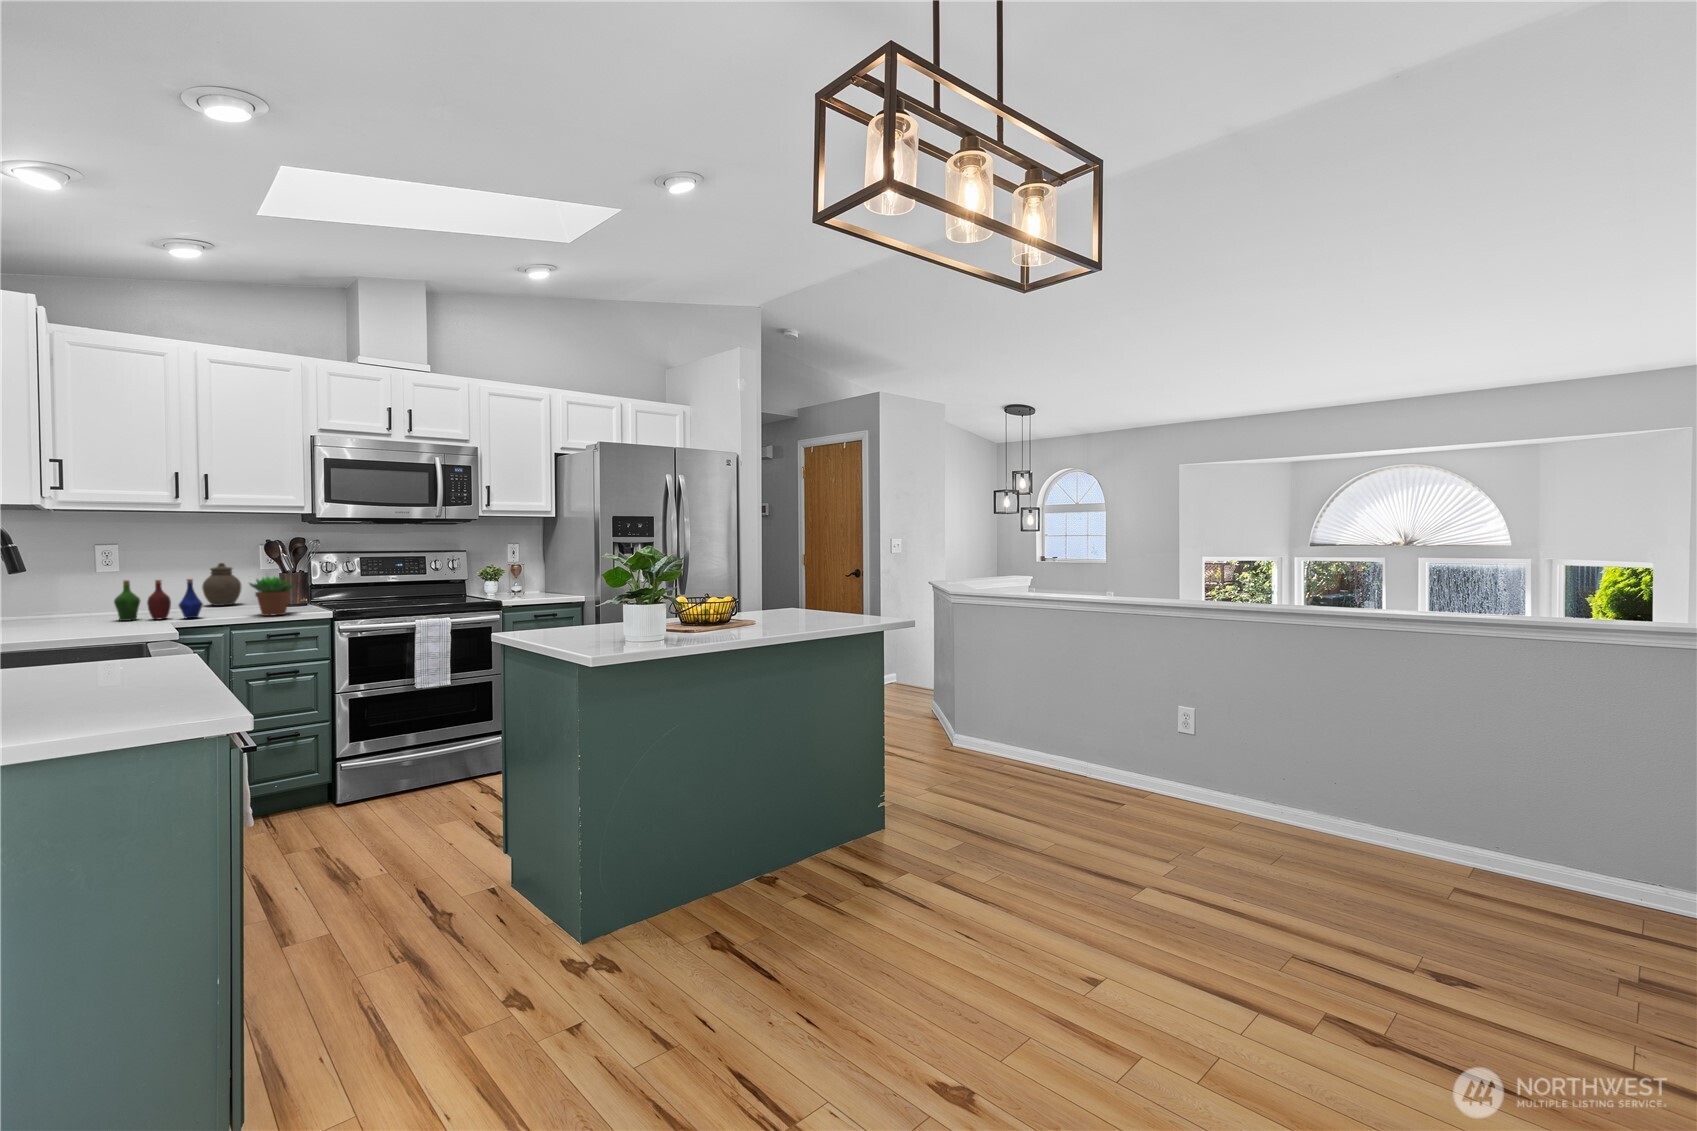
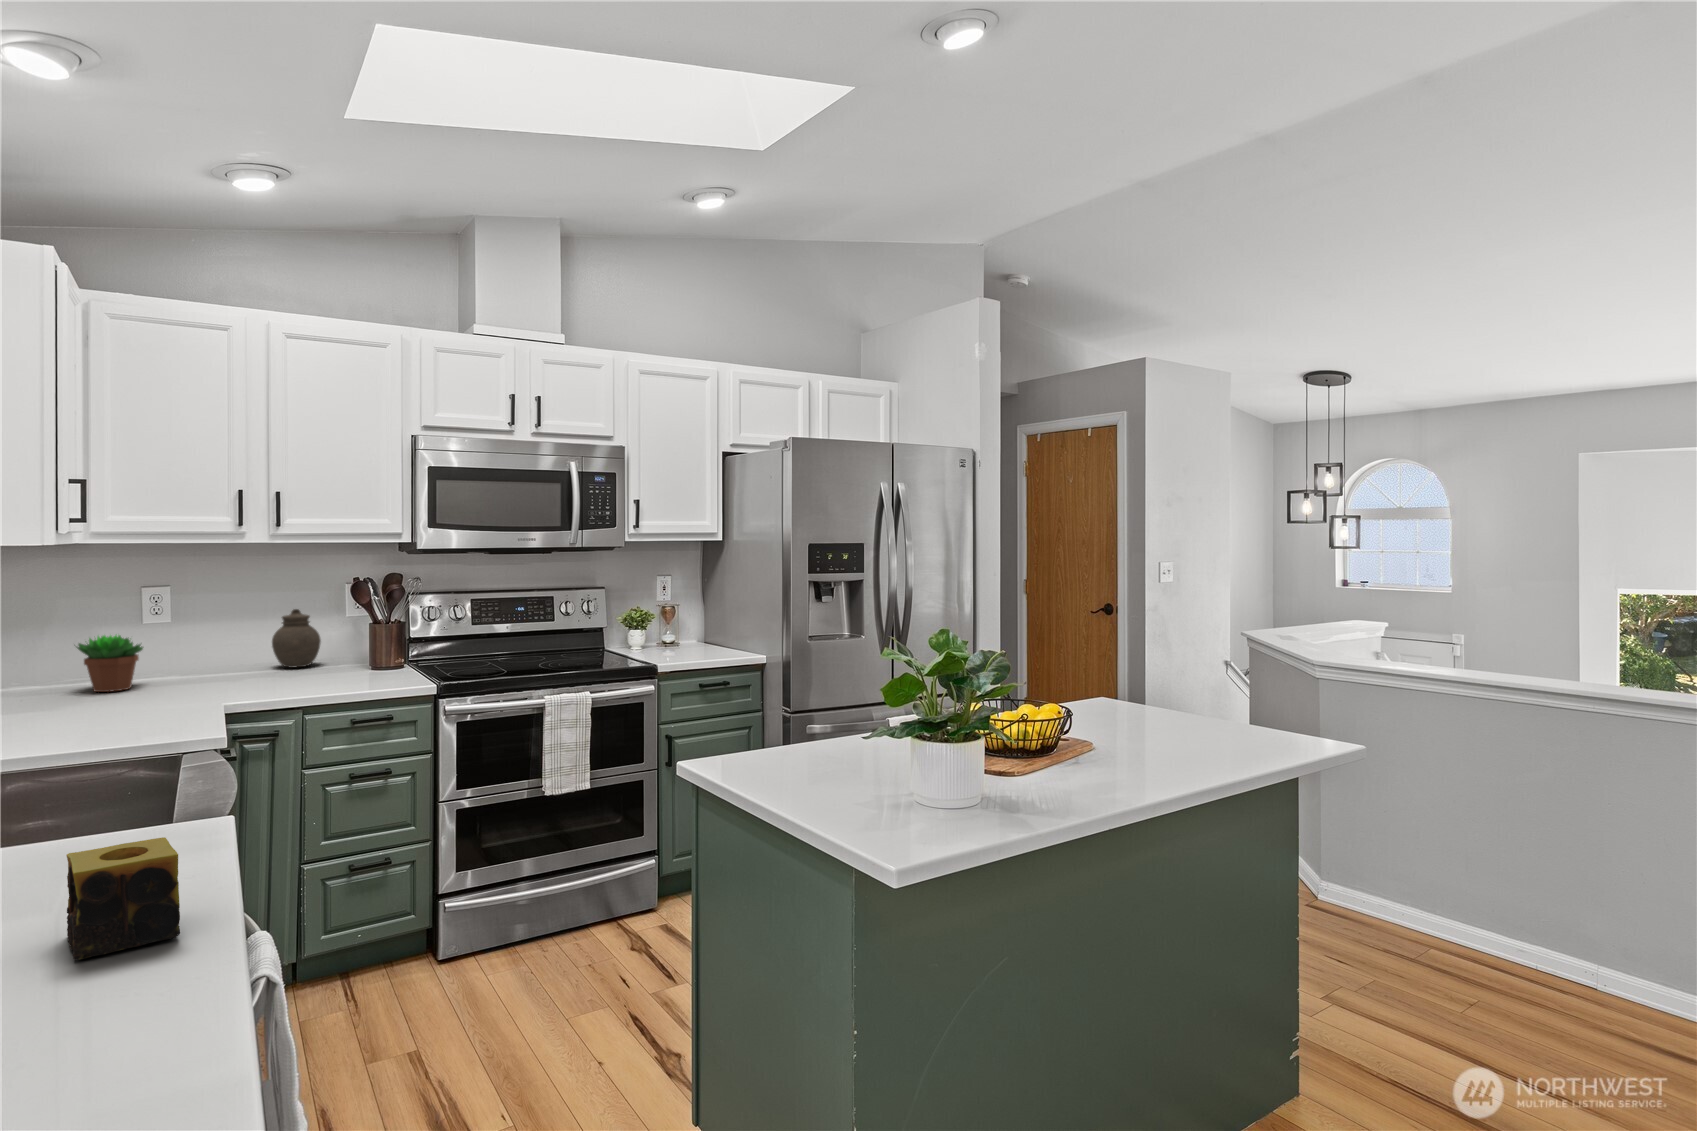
succulent plant: present [250,577,292,616] -> present [77,635,143,692]
bottle: present [114,579,203,621] -> none [156,639,269,698]
candle: none [111,634,178,686] -> present [66,837,180,960]

